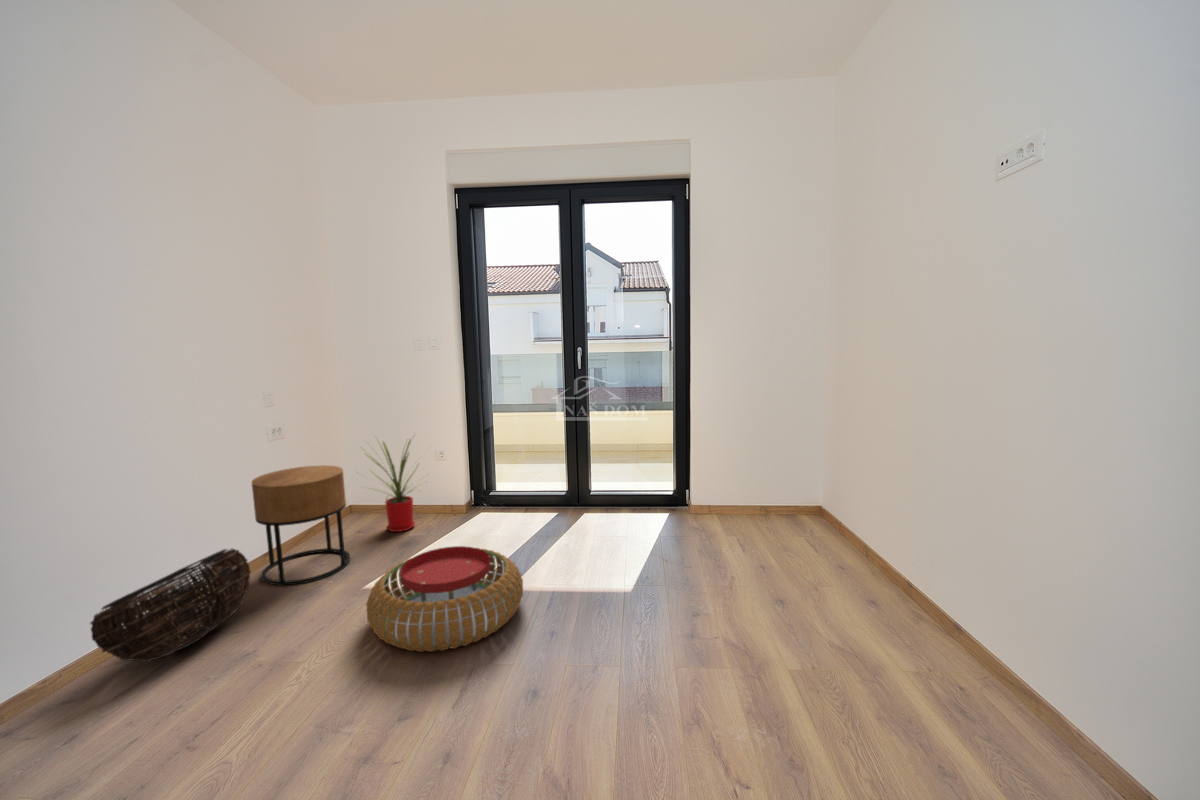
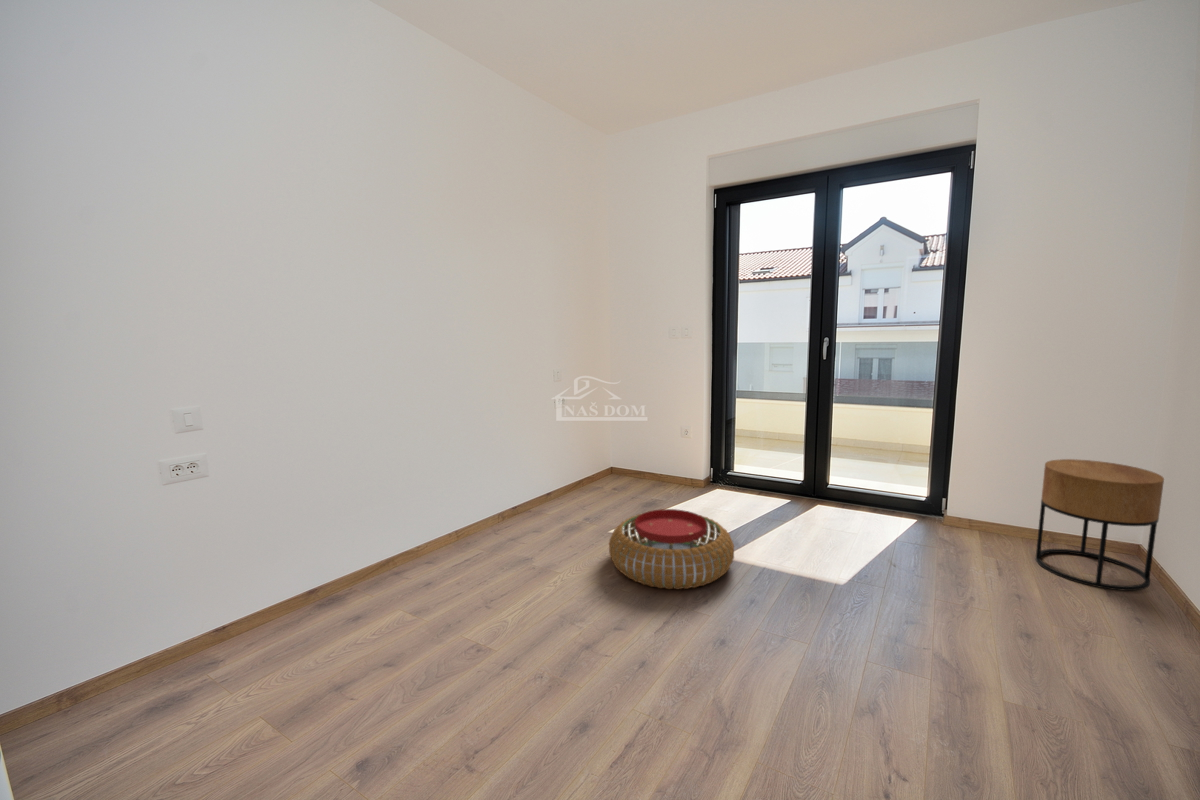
house plant: present [369,440,415,532] -> none [615,409,679,493]
side table: present [252,465,350,585] -> present [1036,459,1164,591]
basket: present [90,549,251,661] -> none [454,482,540,546]

